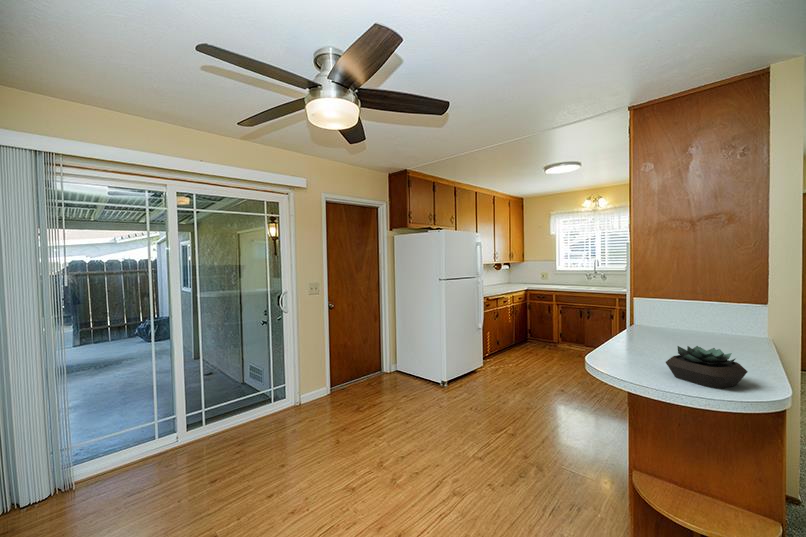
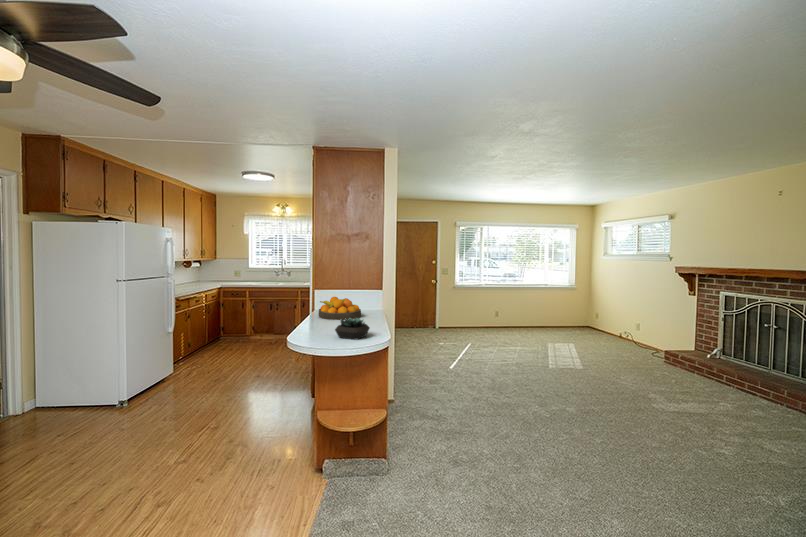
fruit bowl: none [639,308,721,346] -> present [319,297,361,320]

